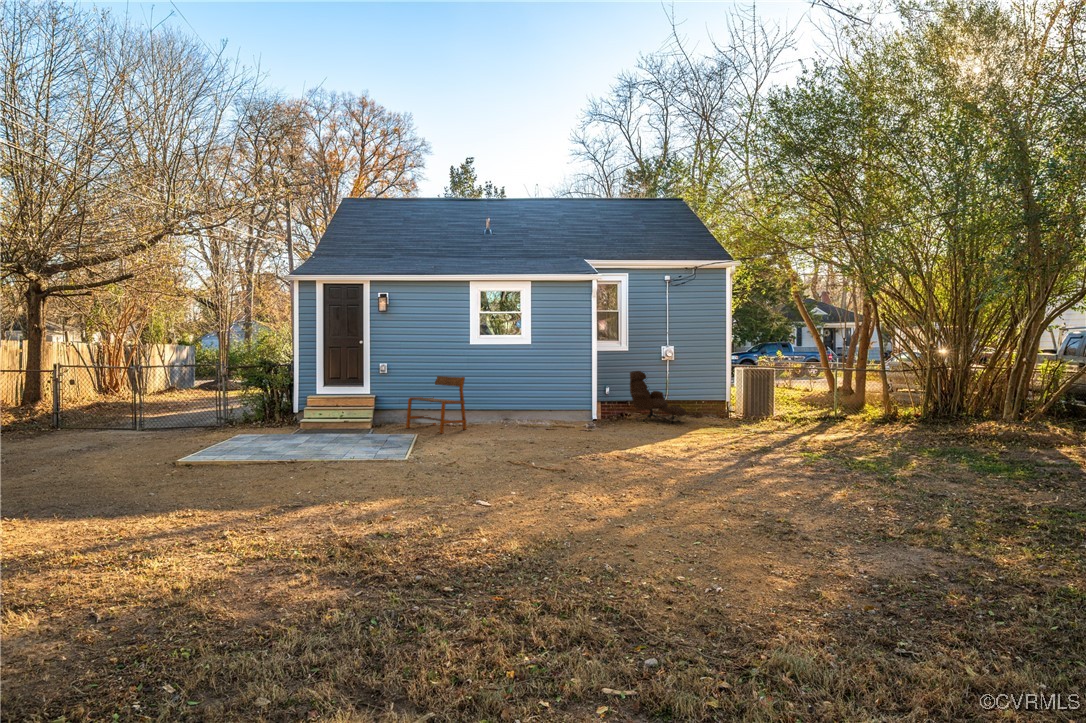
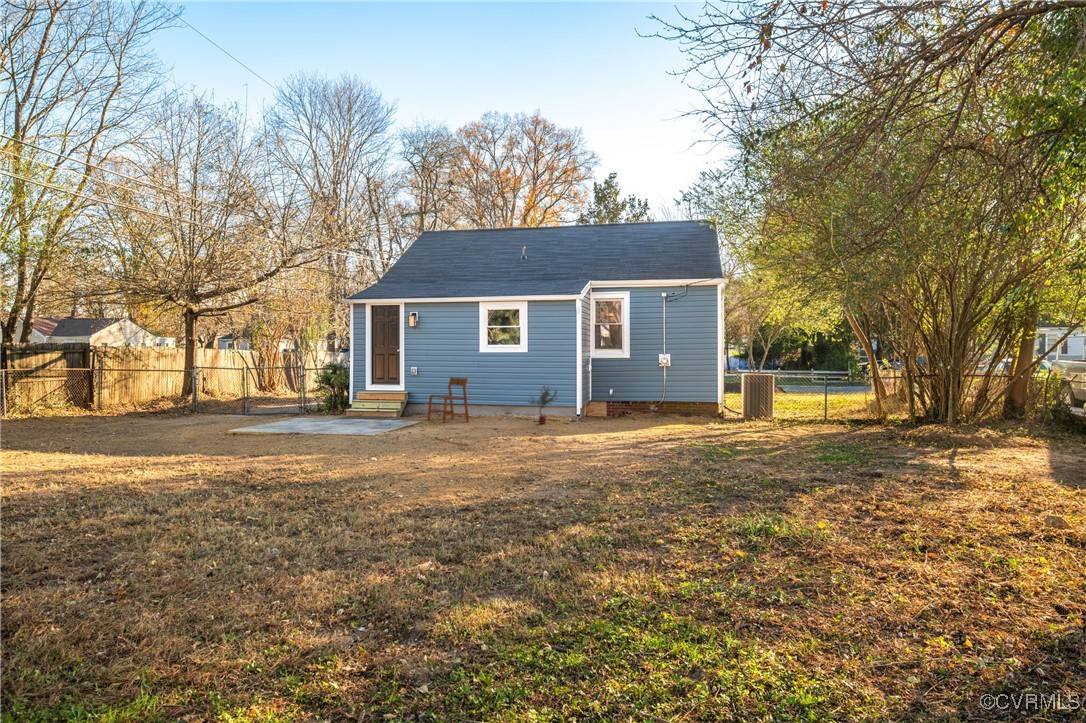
lounge chair: present [630,371,687,423] -> none [625,376,674,424]
potted tree: none [537,384,573,428] -> present [530,385,557,424]

